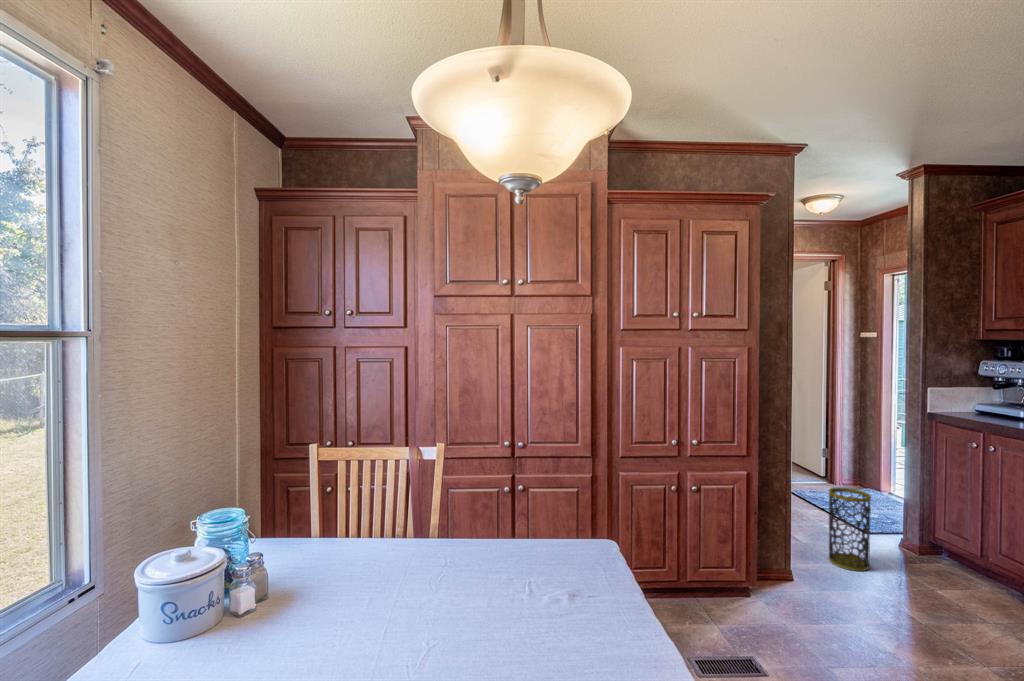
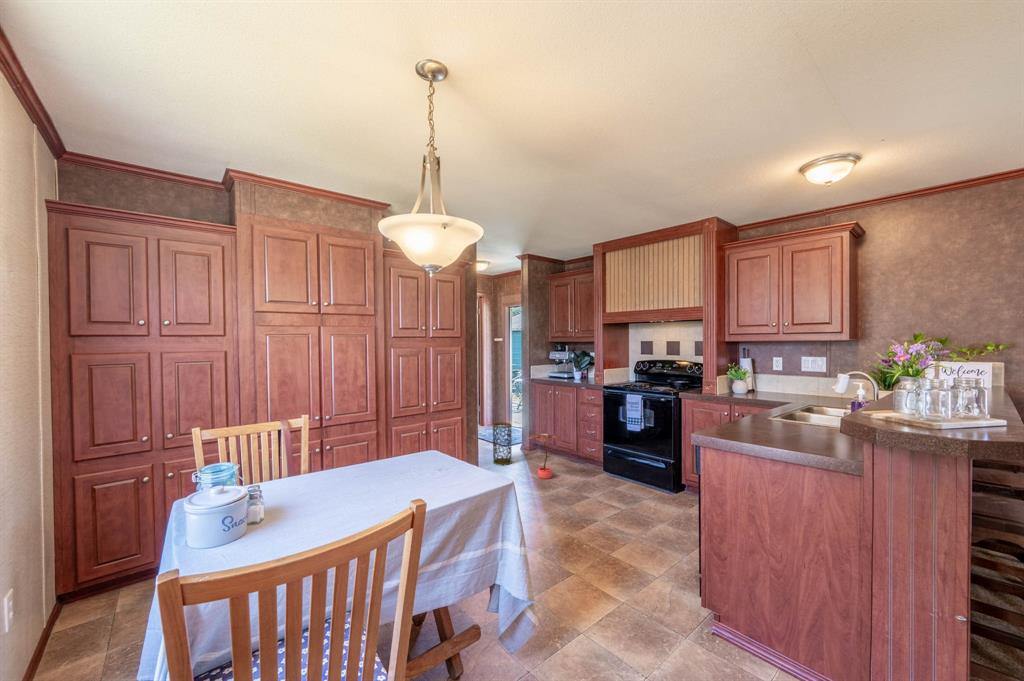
potted plant: none [904,531,996,632] -> present [528,433,561,479]

